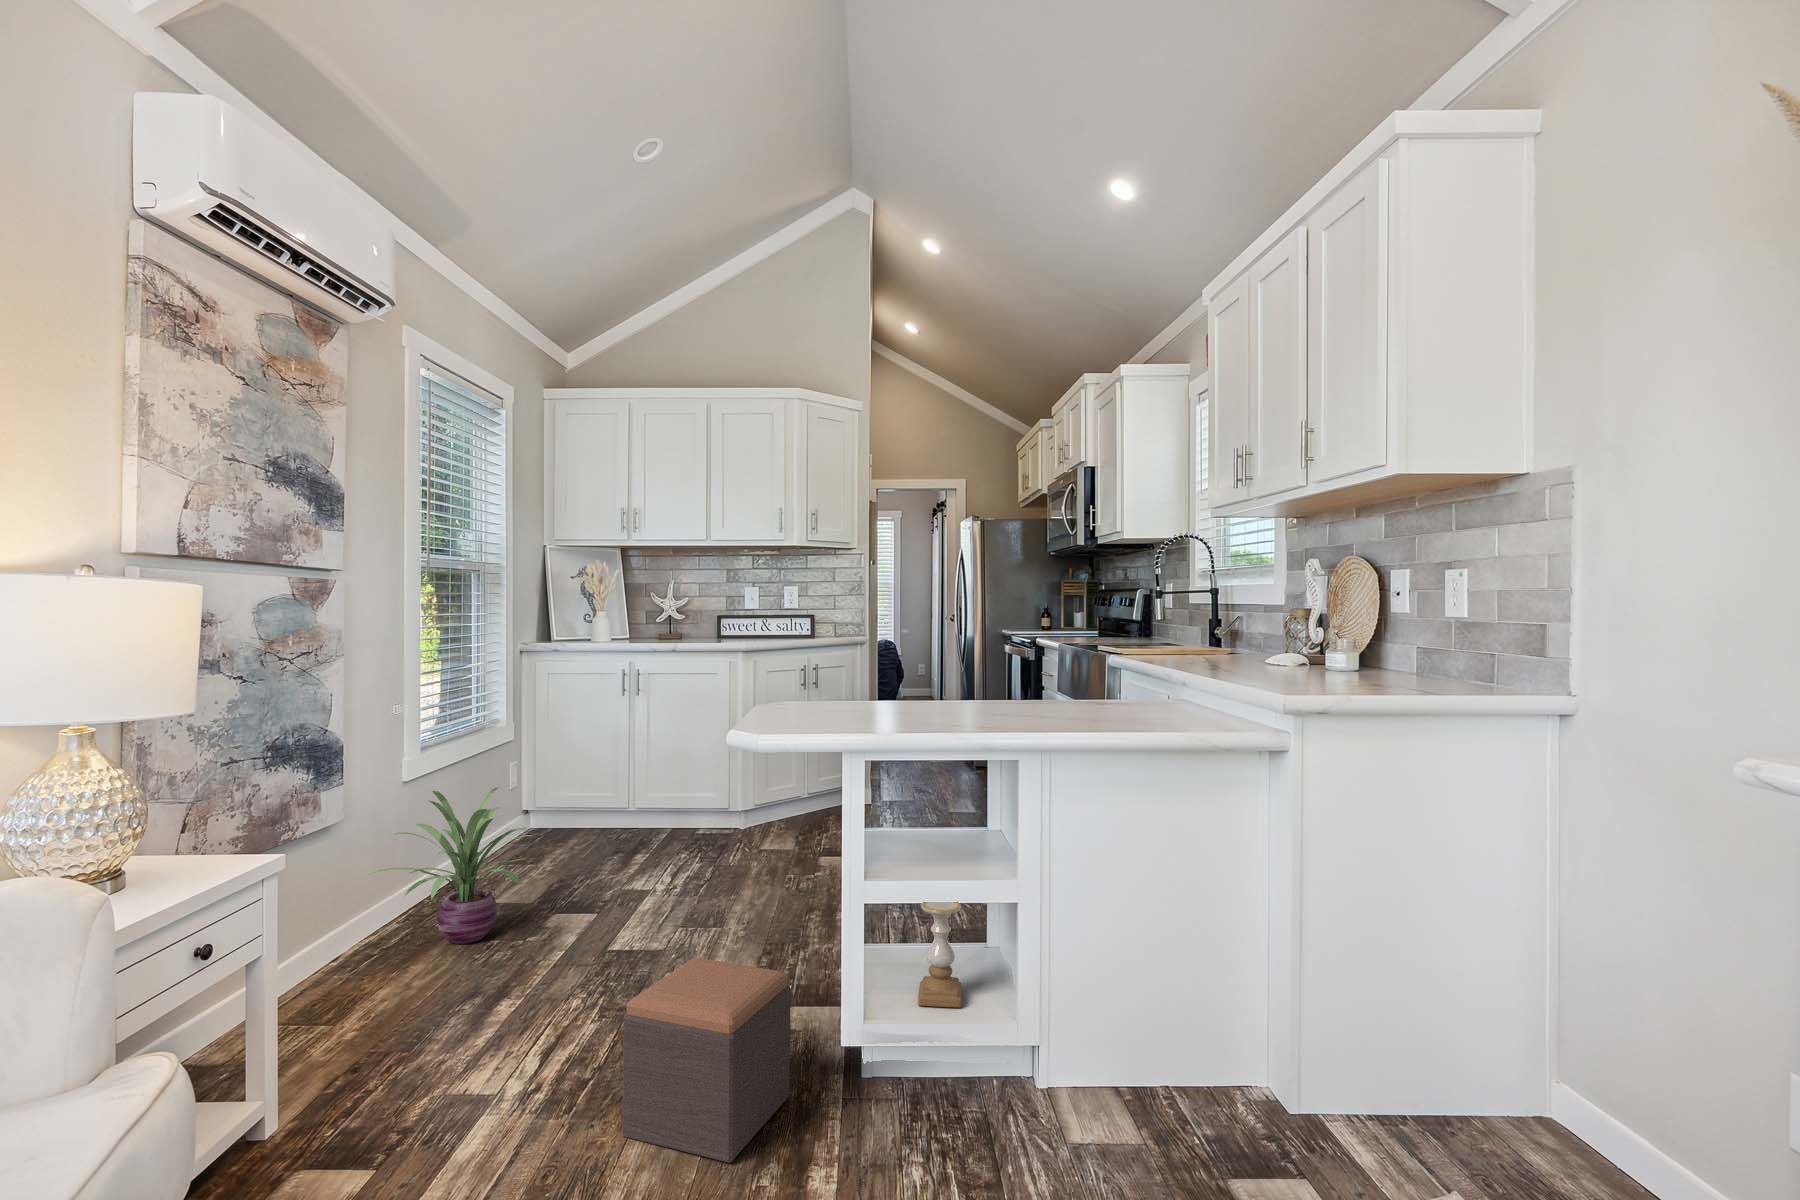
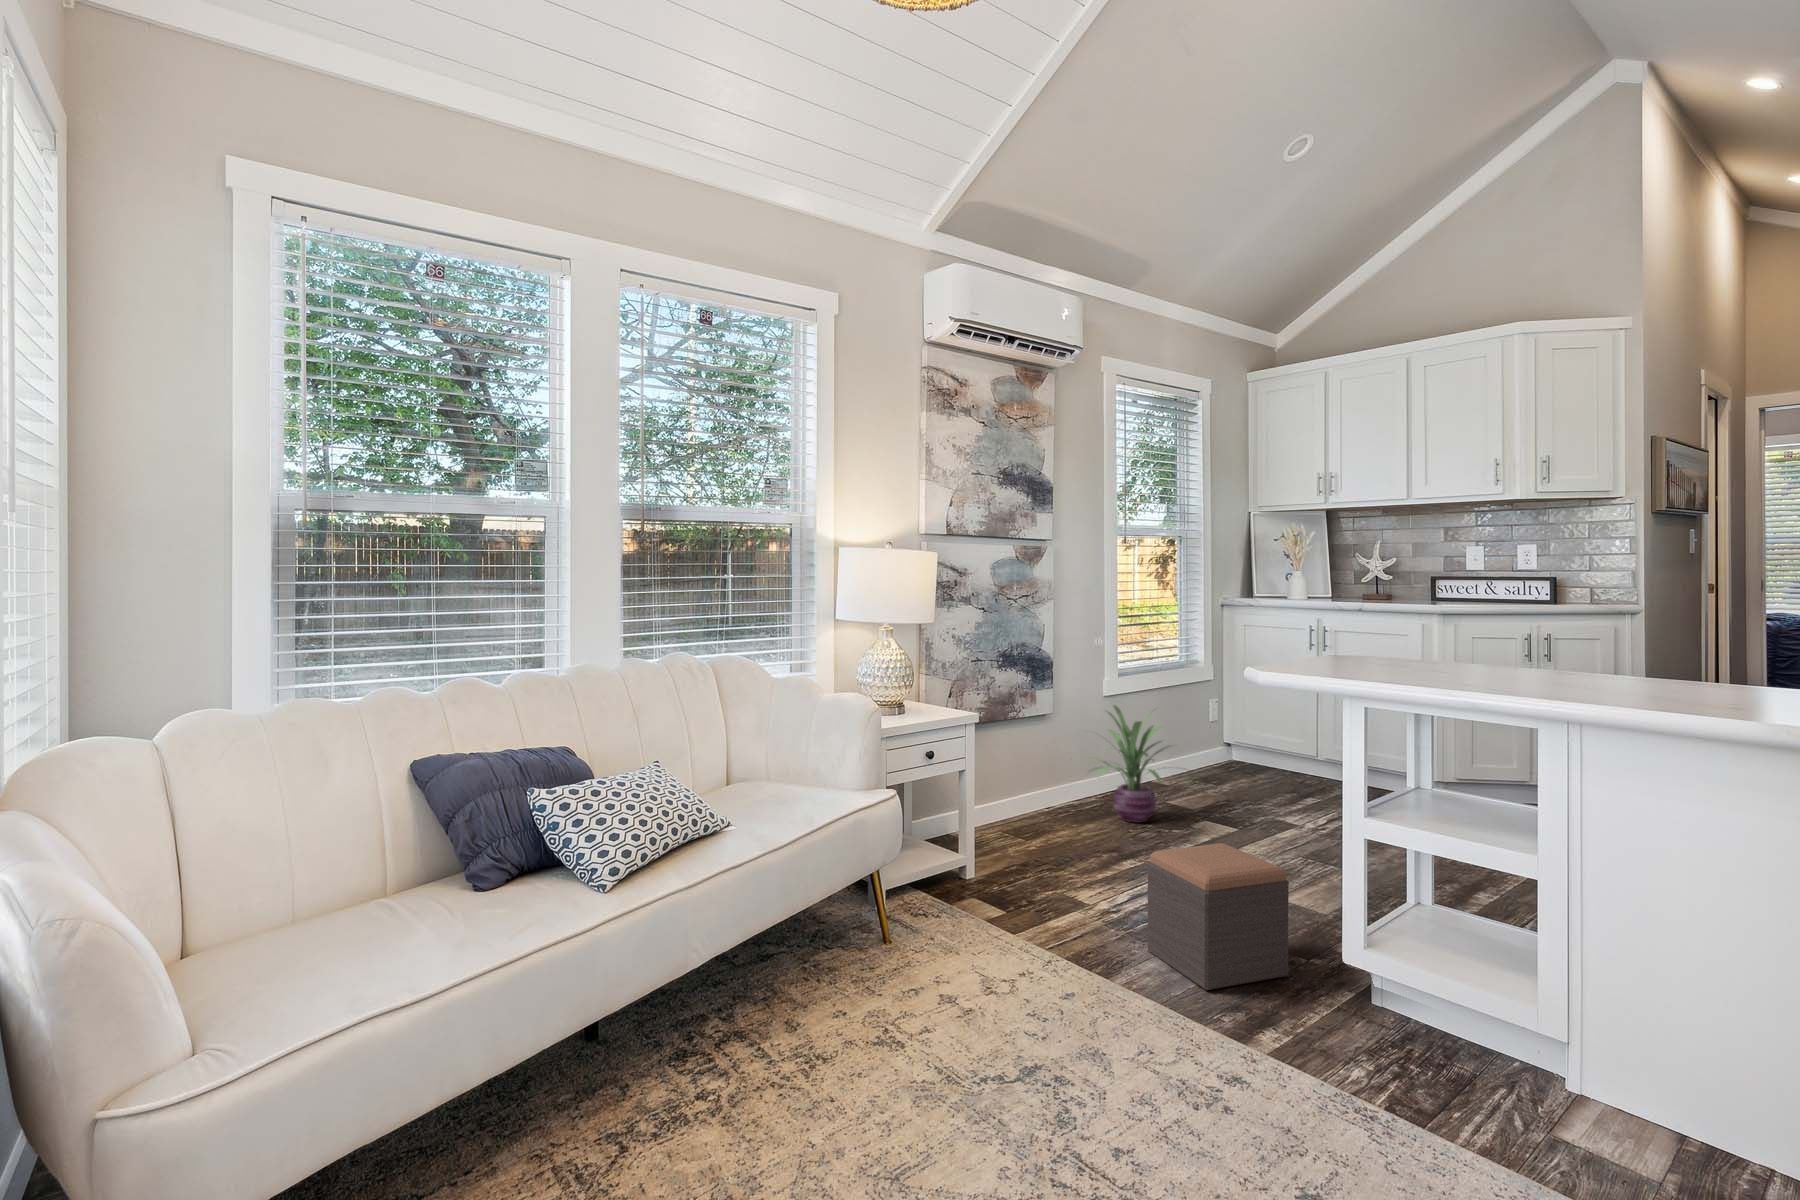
candle holder: present [918,902,962,1007] -> none [1426,845,1491,955]

